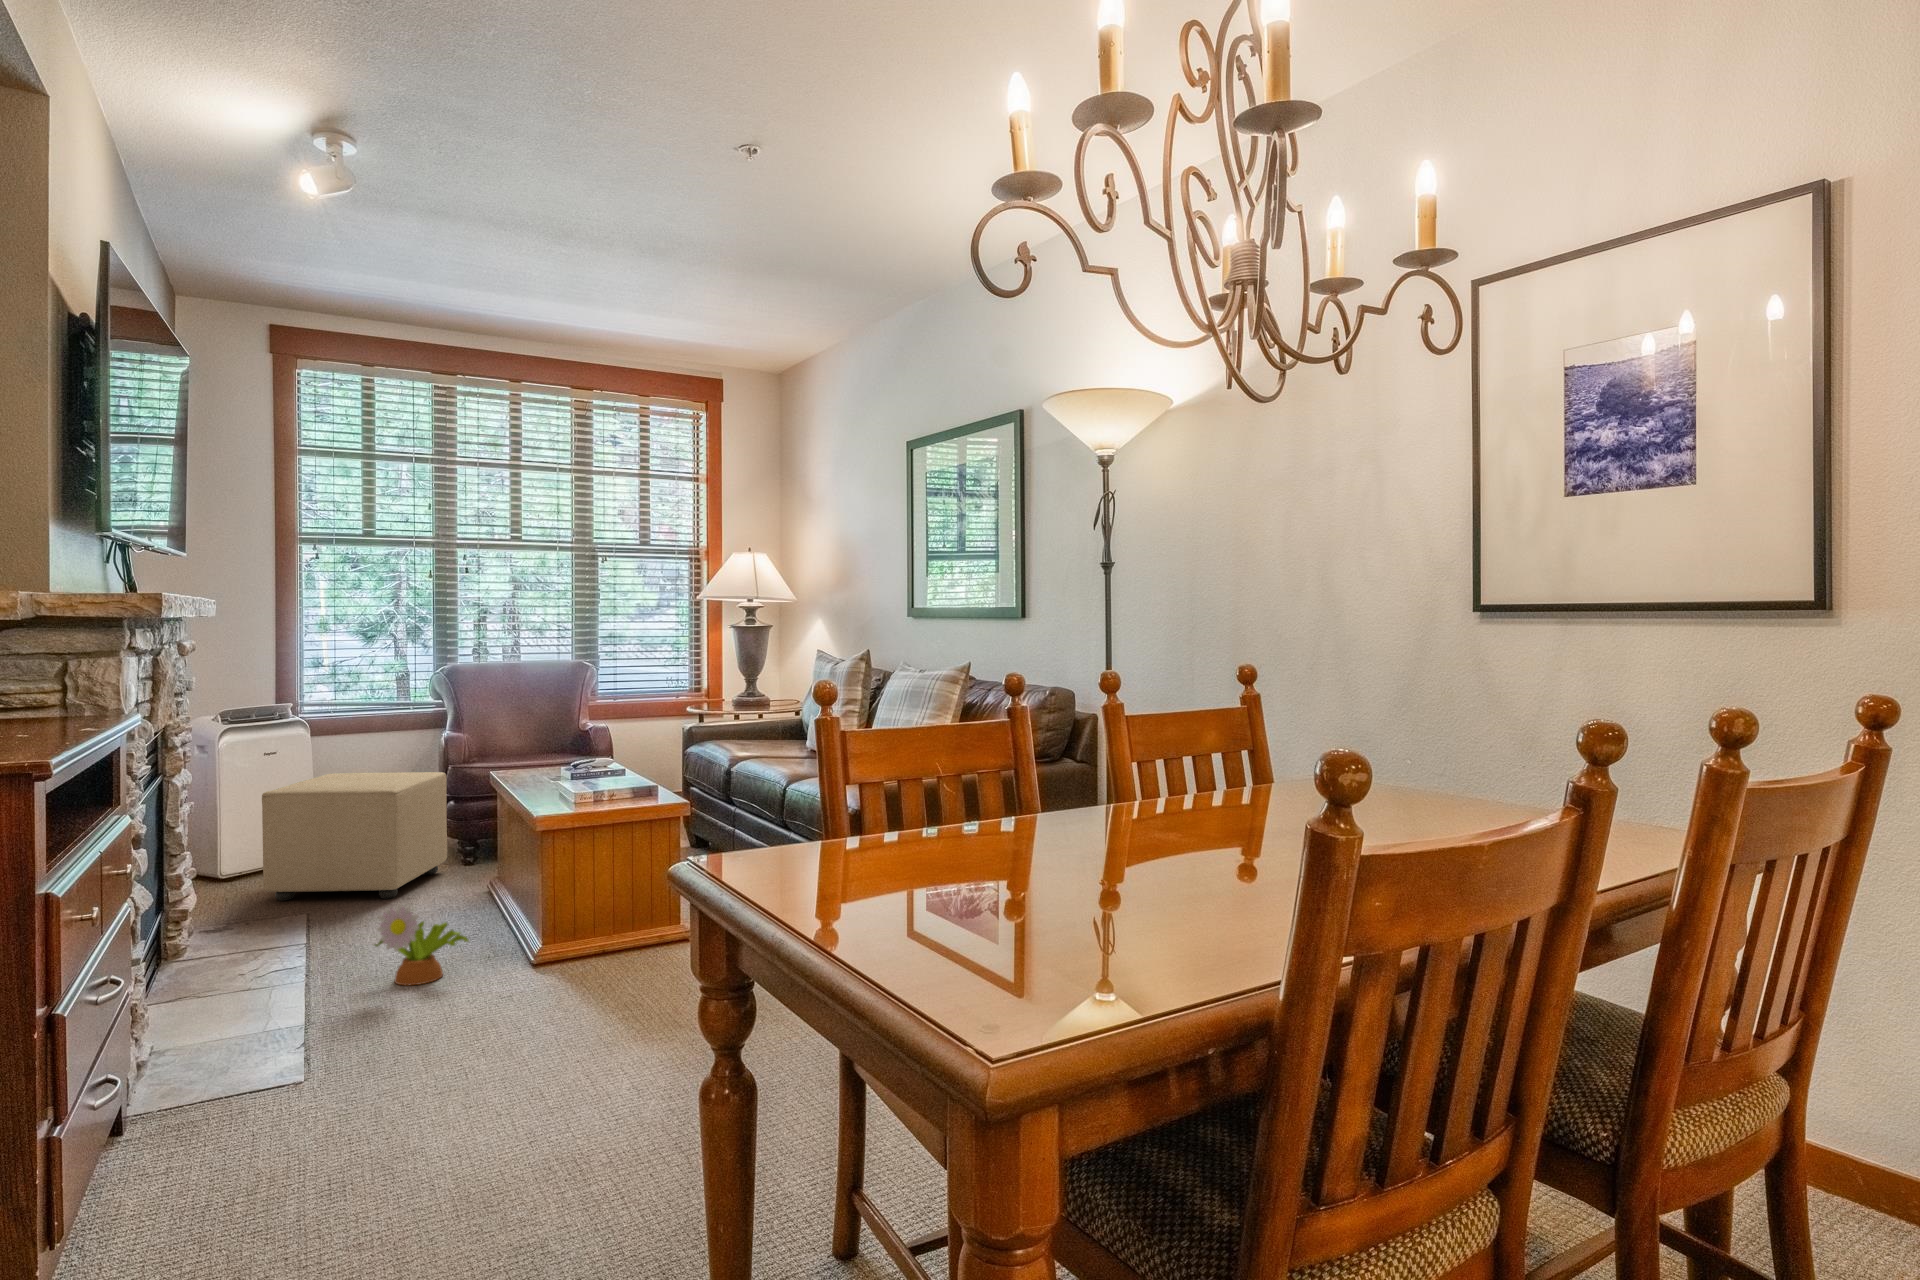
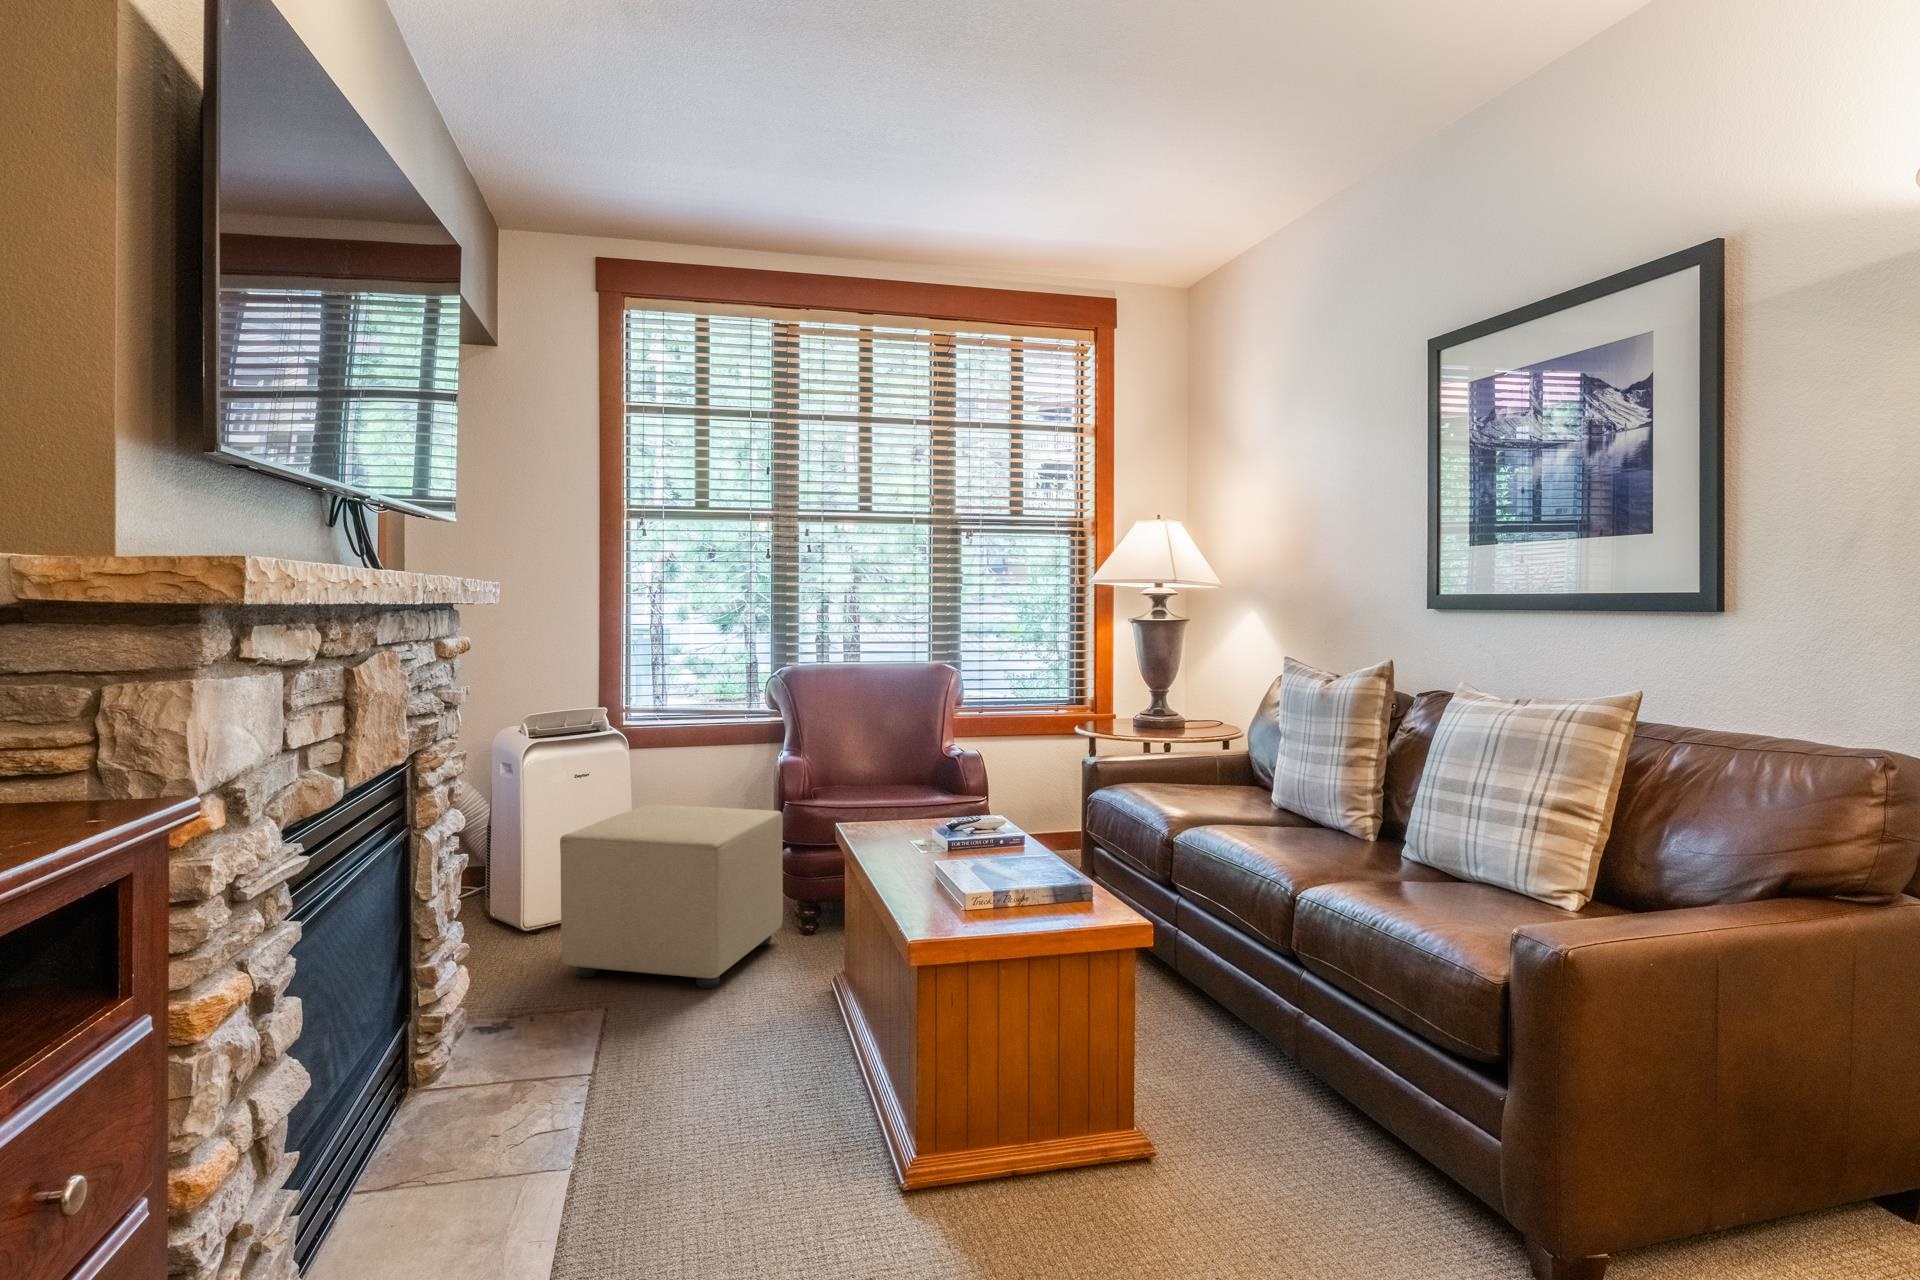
decorative plant: present [375,903,469,985] -> none [663,1078,808,1215]

